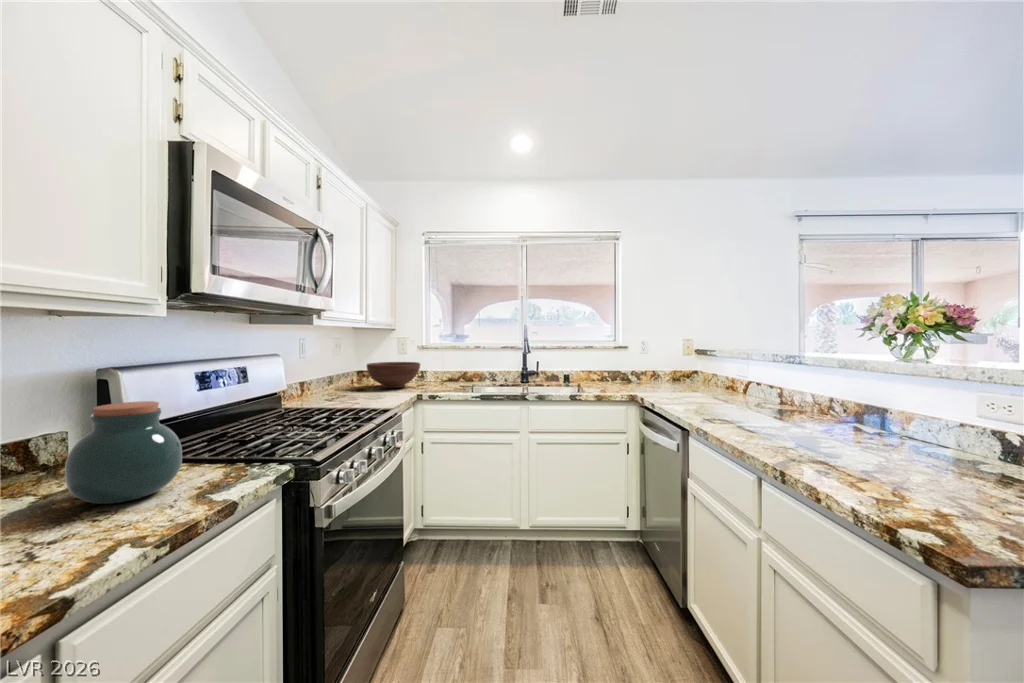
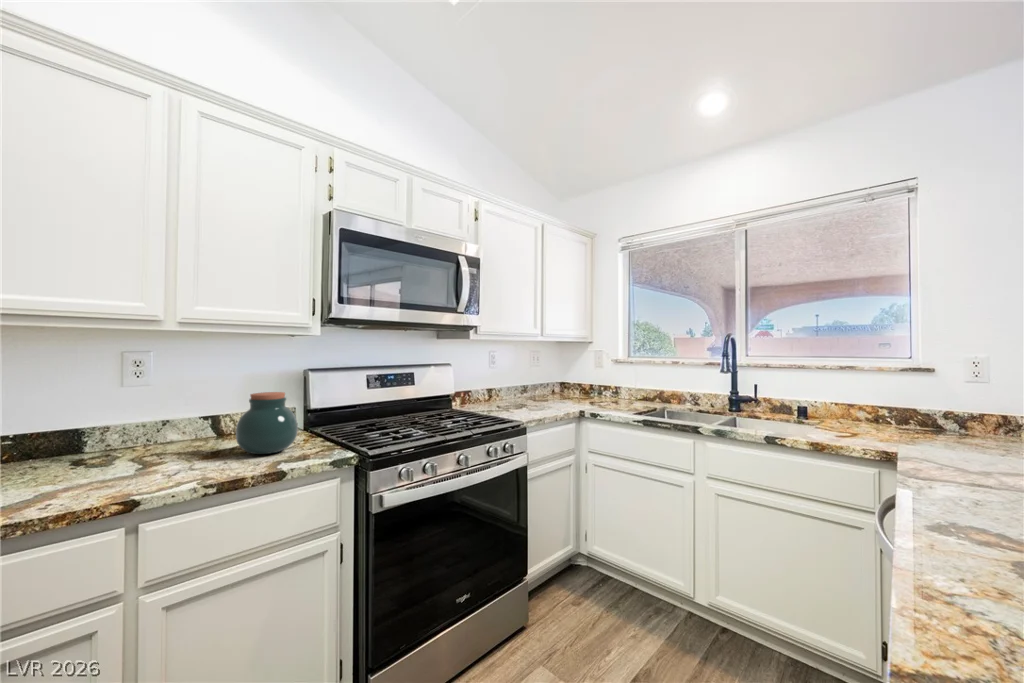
fruit bowl: present [367,362,420,388] -> none [549,375,603,402]

